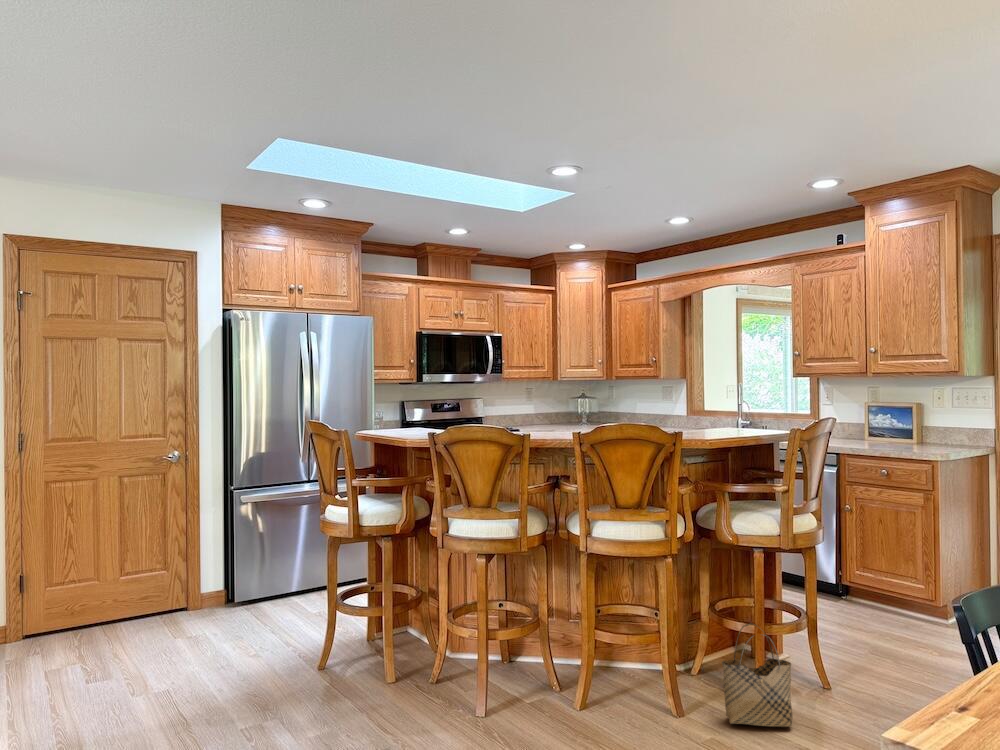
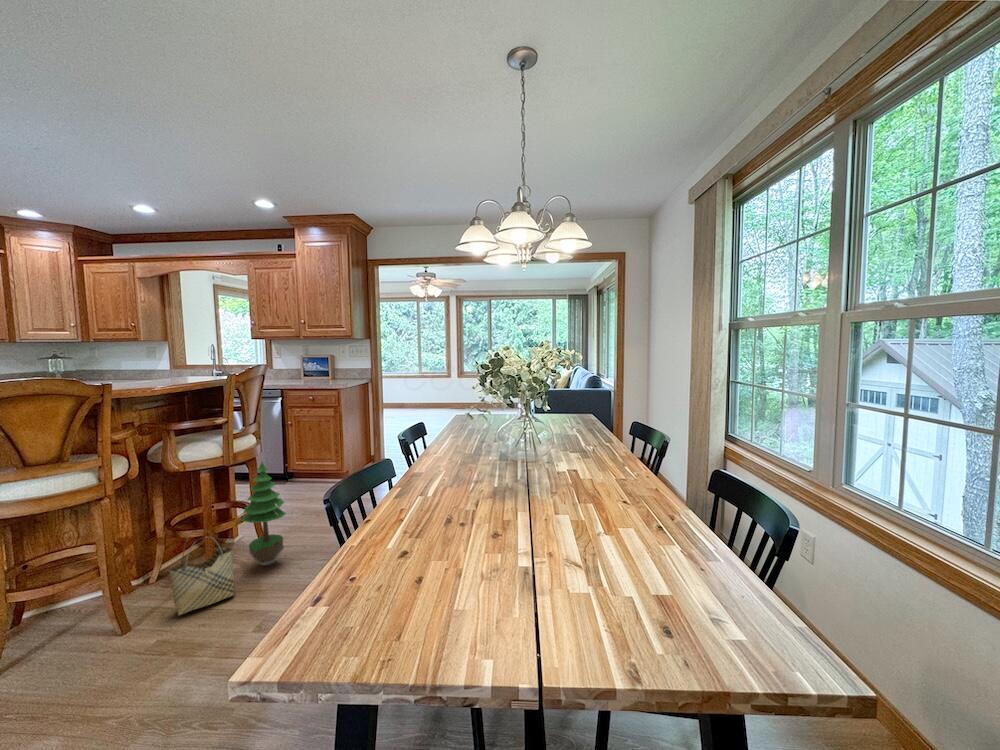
potted tree: none [799,552,860,707] -> present [242,462,286,566]

